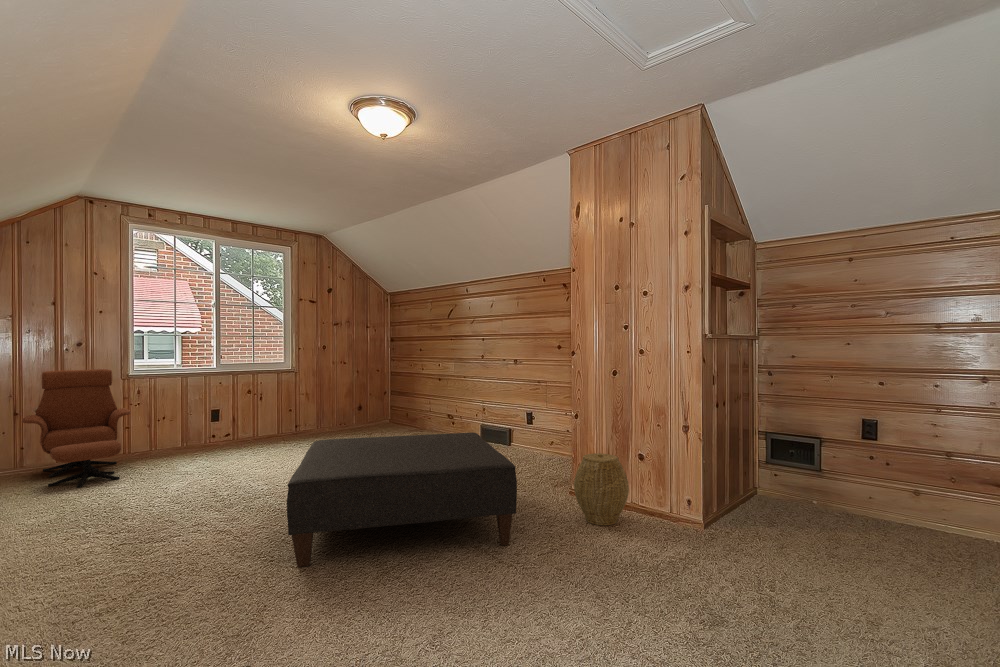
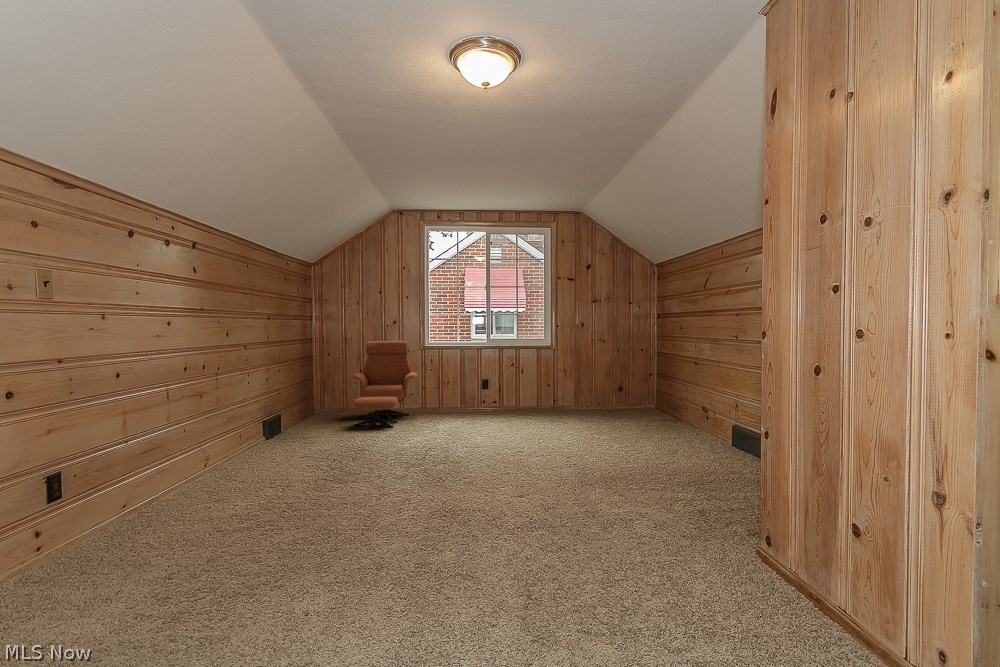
ottoman: present [287,432,517,567] -> none [356,419,644,598]
woven basket: present [574,453,629,525] -> none [716,500,817,628]

